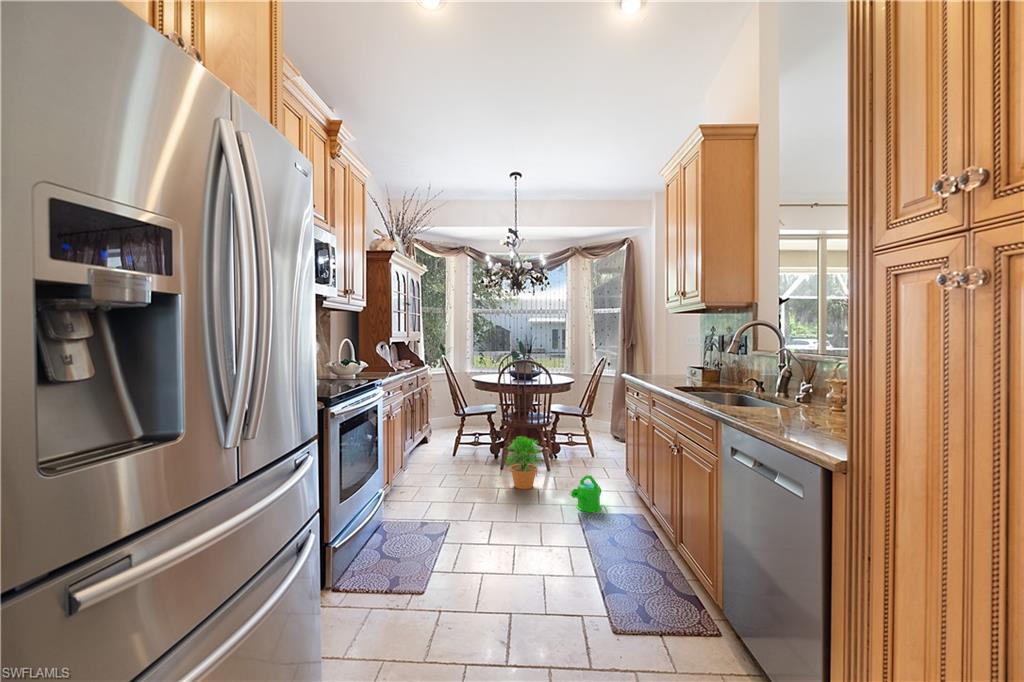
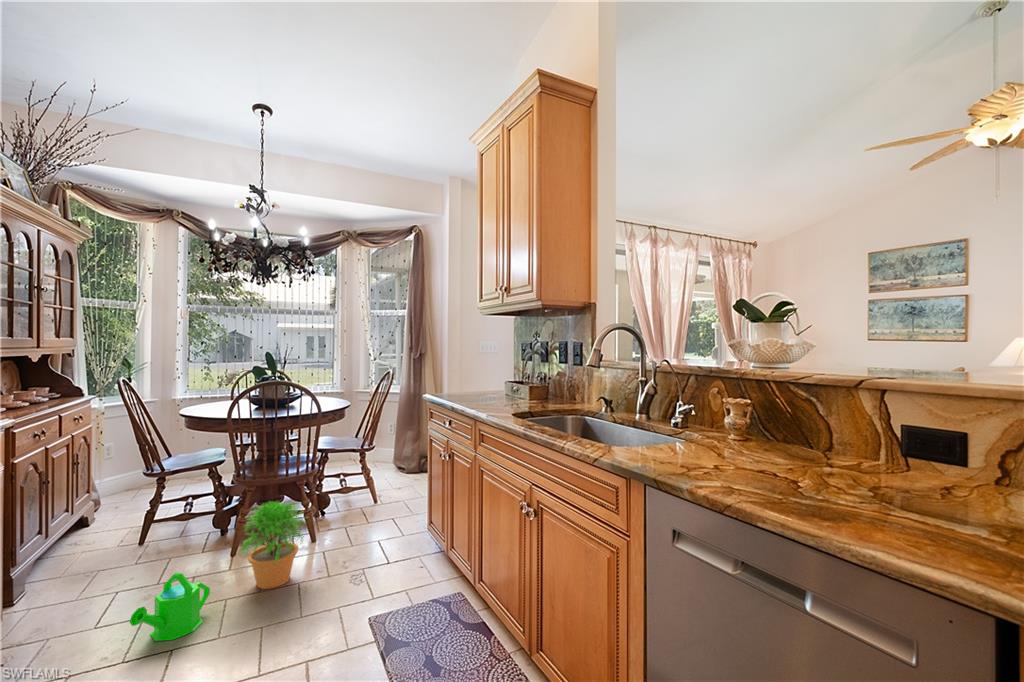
watering can: present [571,475,601,512] -> present [130,573,210,641]

